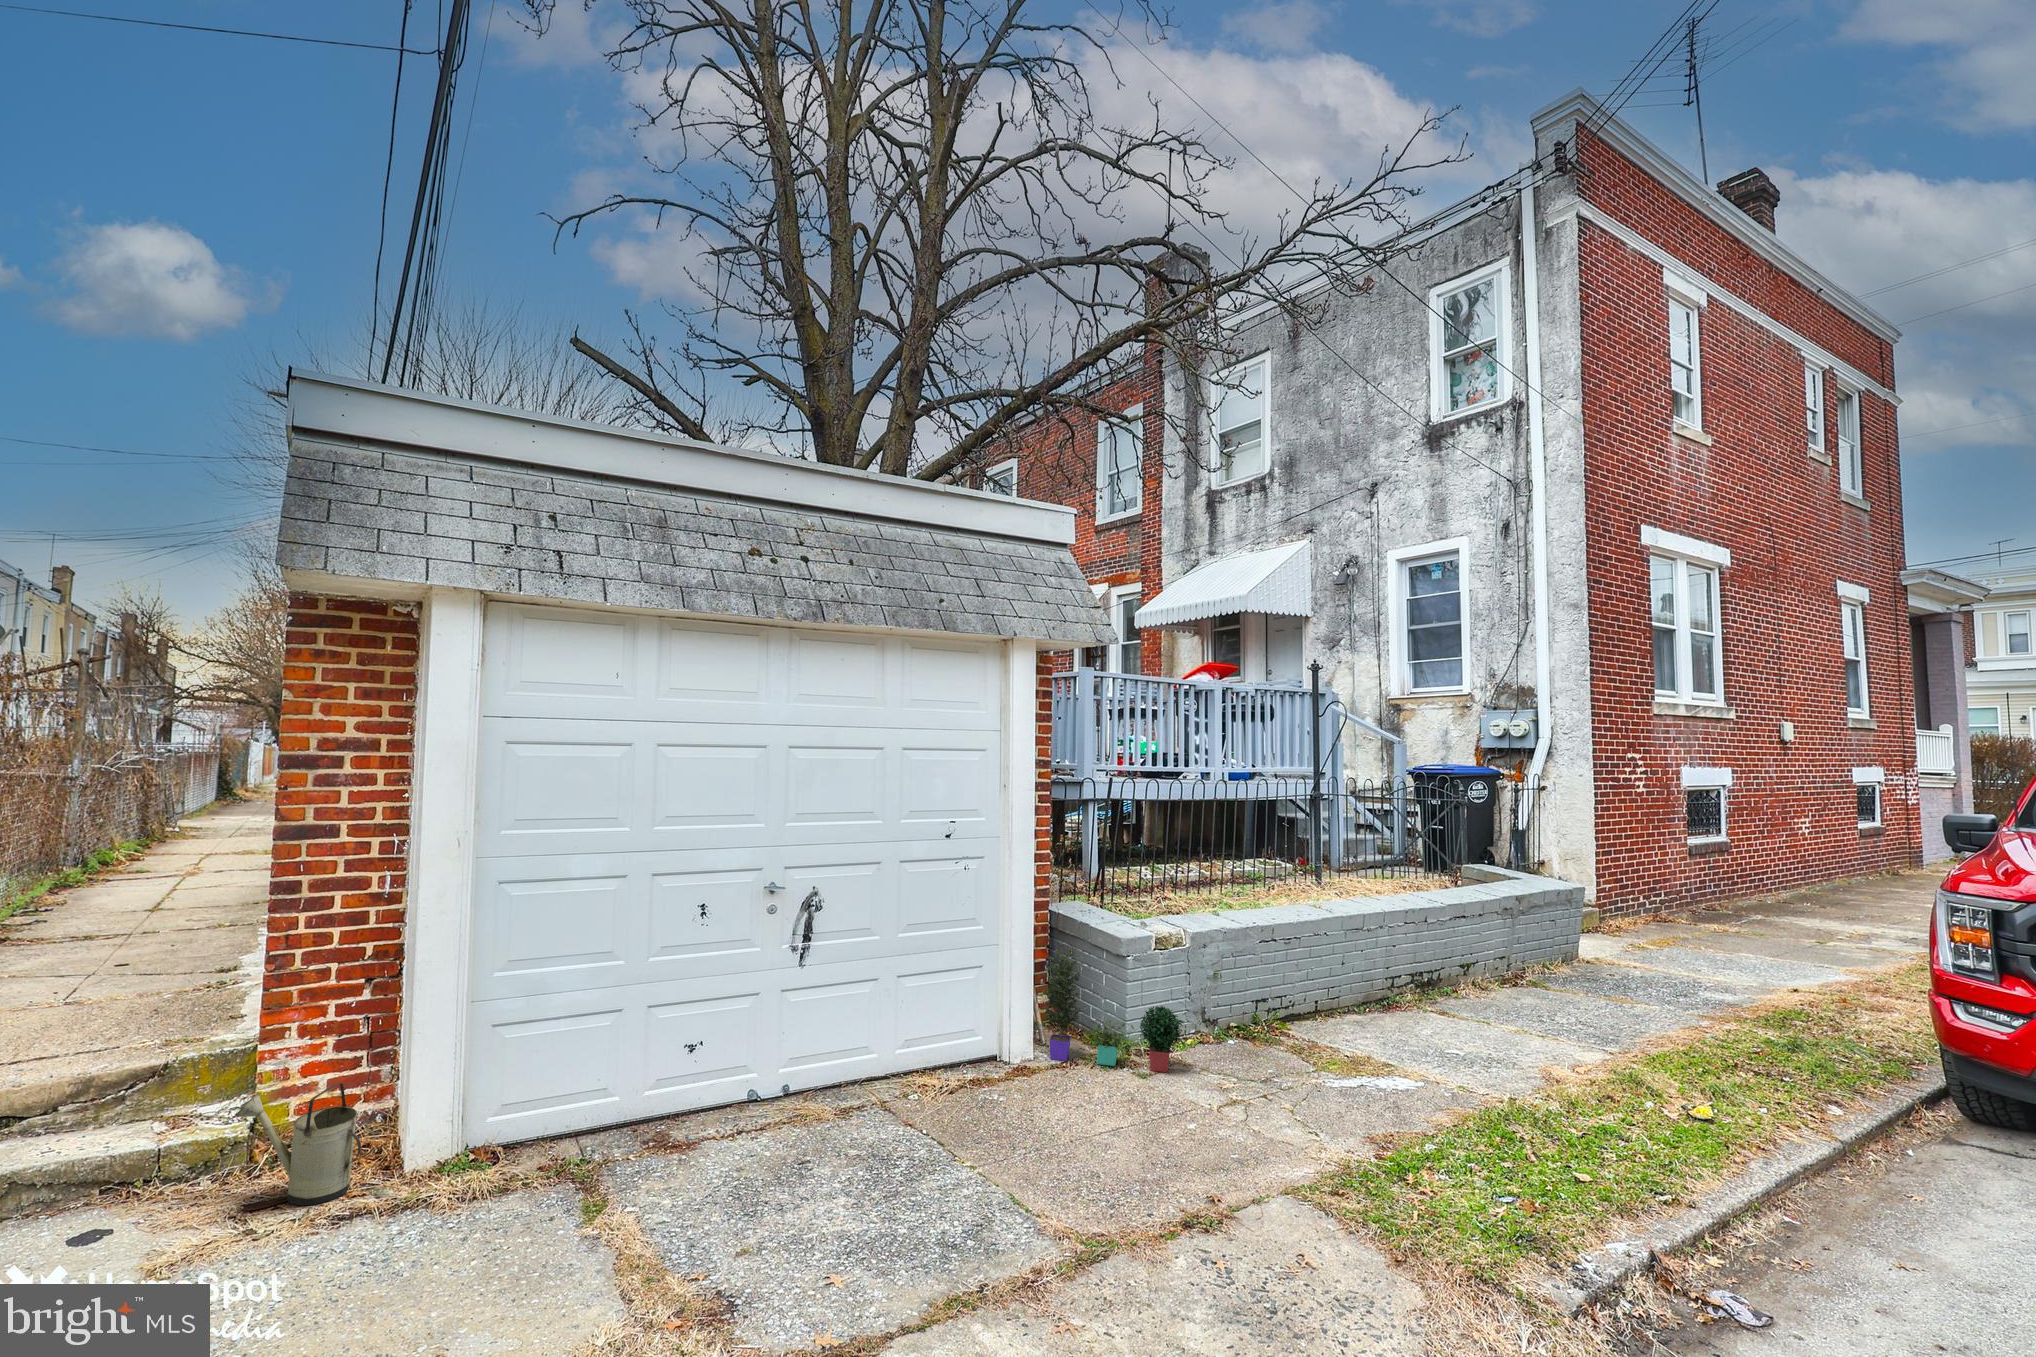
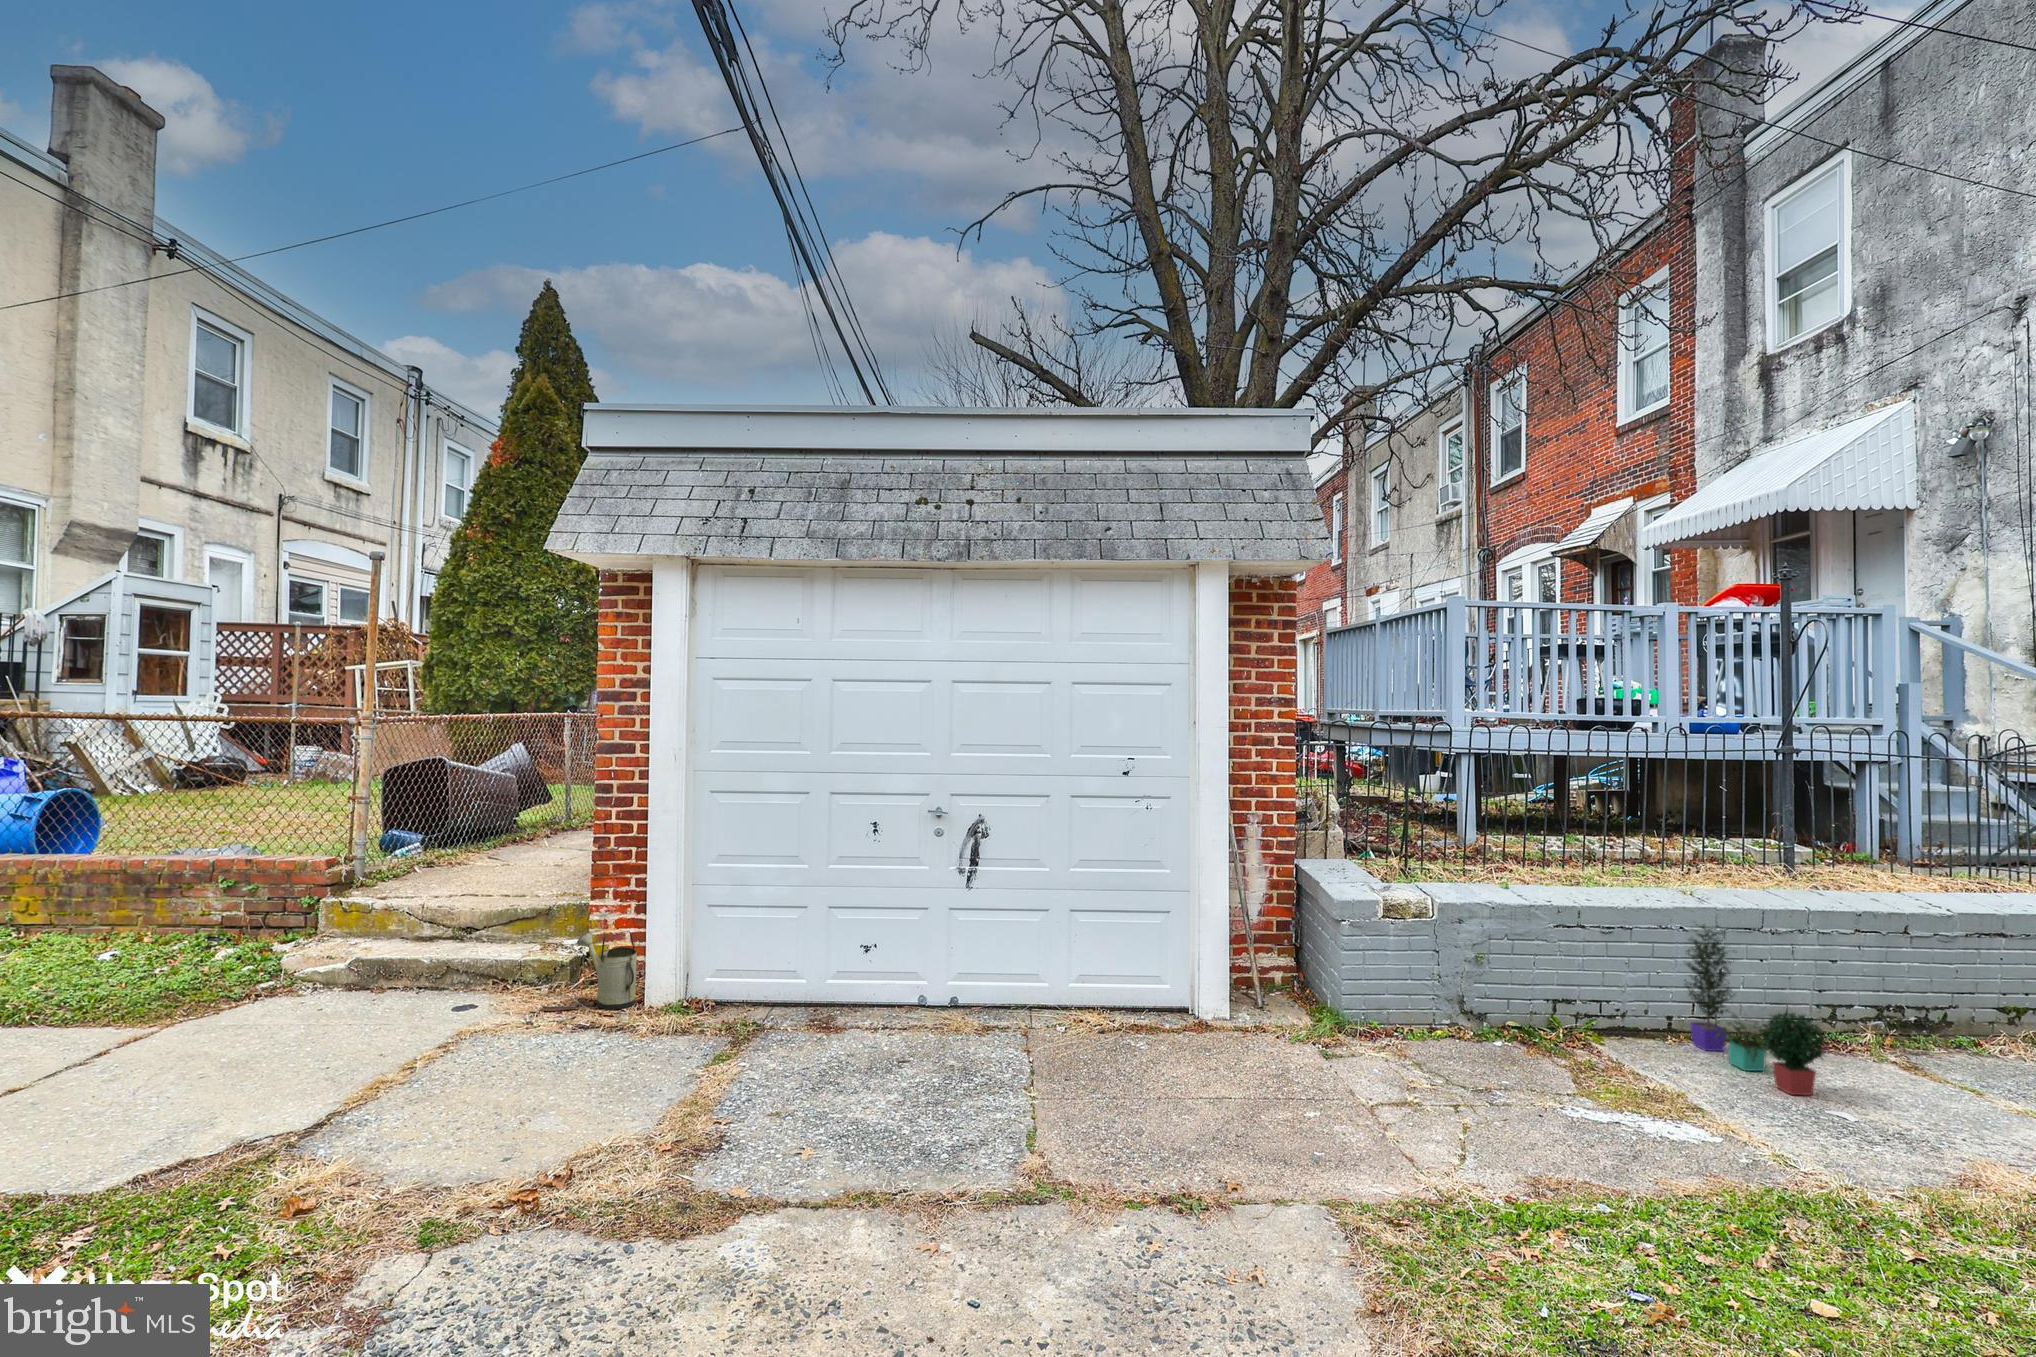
potted plant: present [1042,949,1183,1072] -> present [1684,924,1826,1095]

